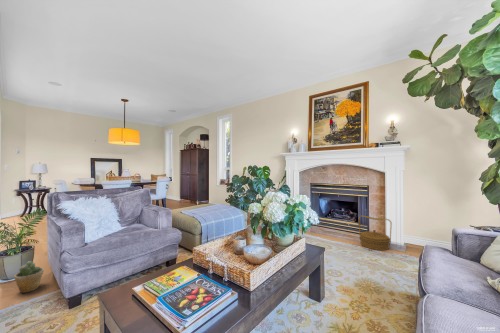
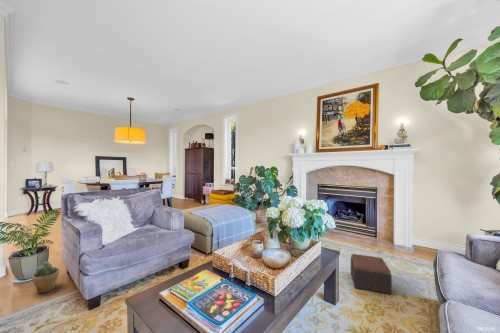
woven basket: present [359,216,391,250] -> none [367,217,400,252]
footstool: none [340,252,379,292] -> present [351,254,392,294]

